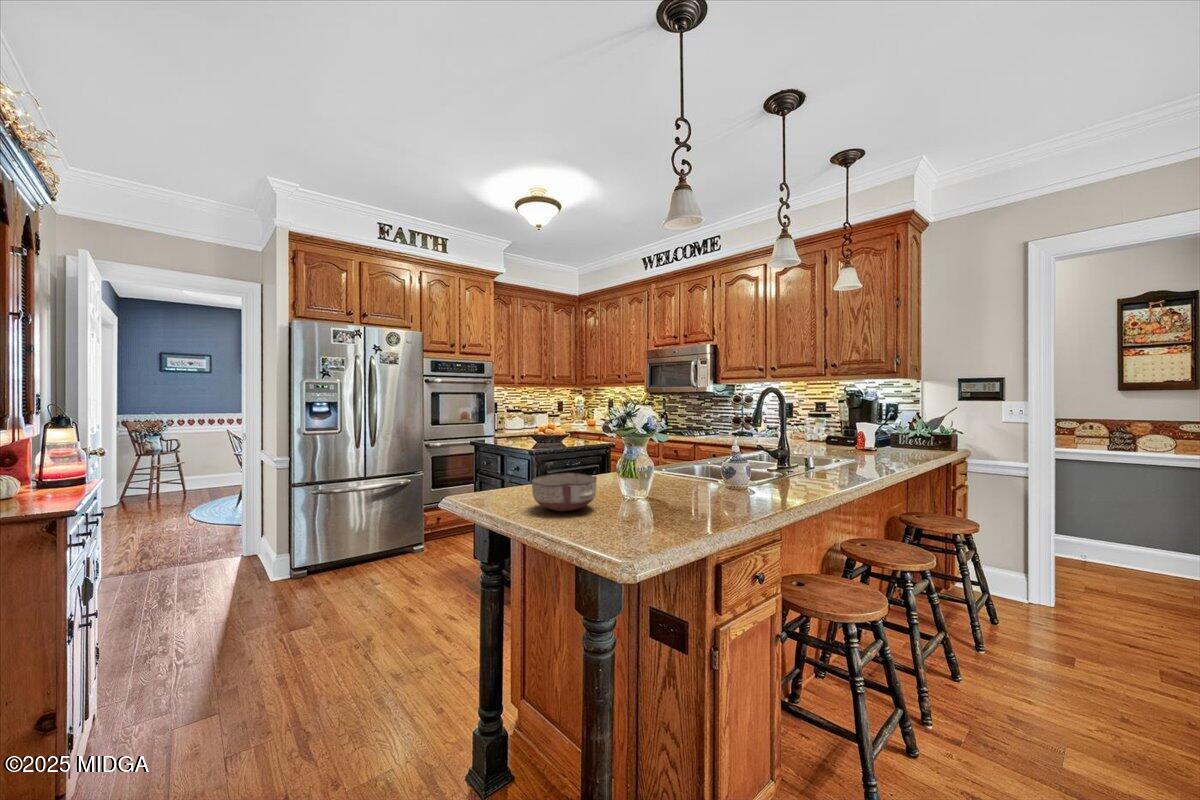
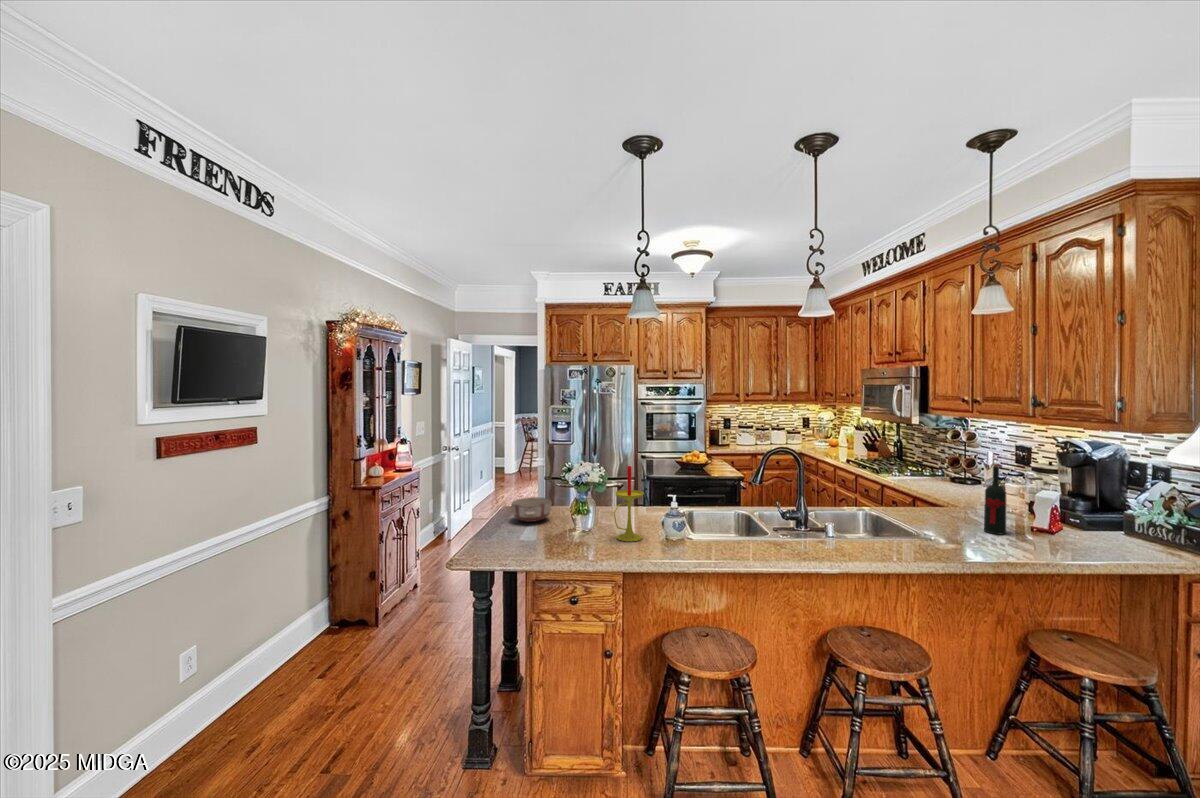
wine bottle: none [869,401,885,455] -> present [984,464,1006,534]
candle: none [716,402,755,504] -> present [614,466,644,542]

